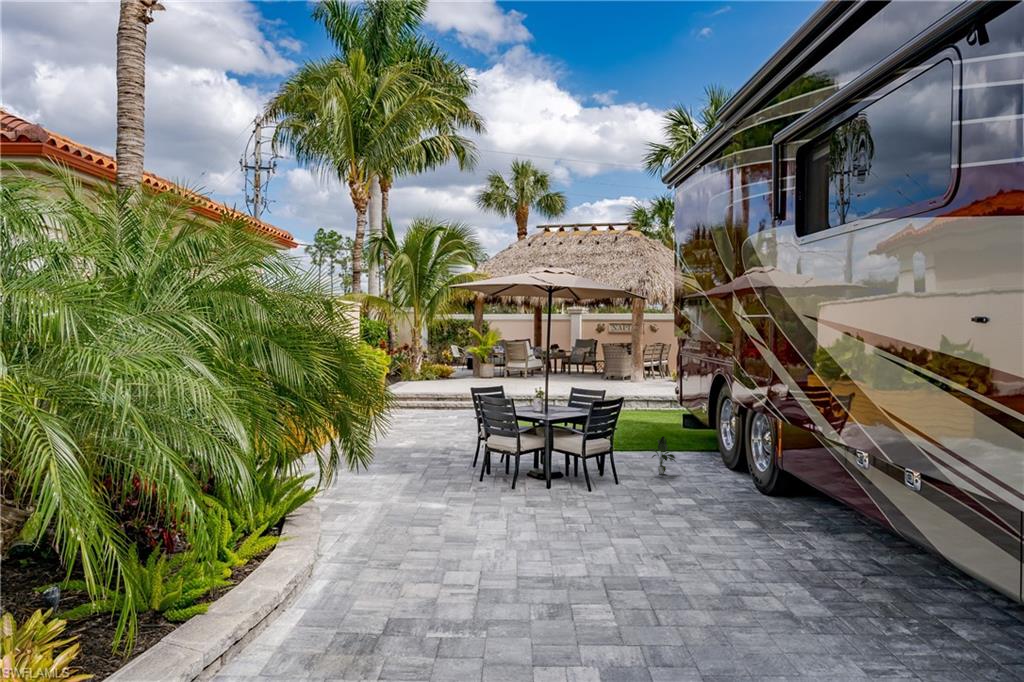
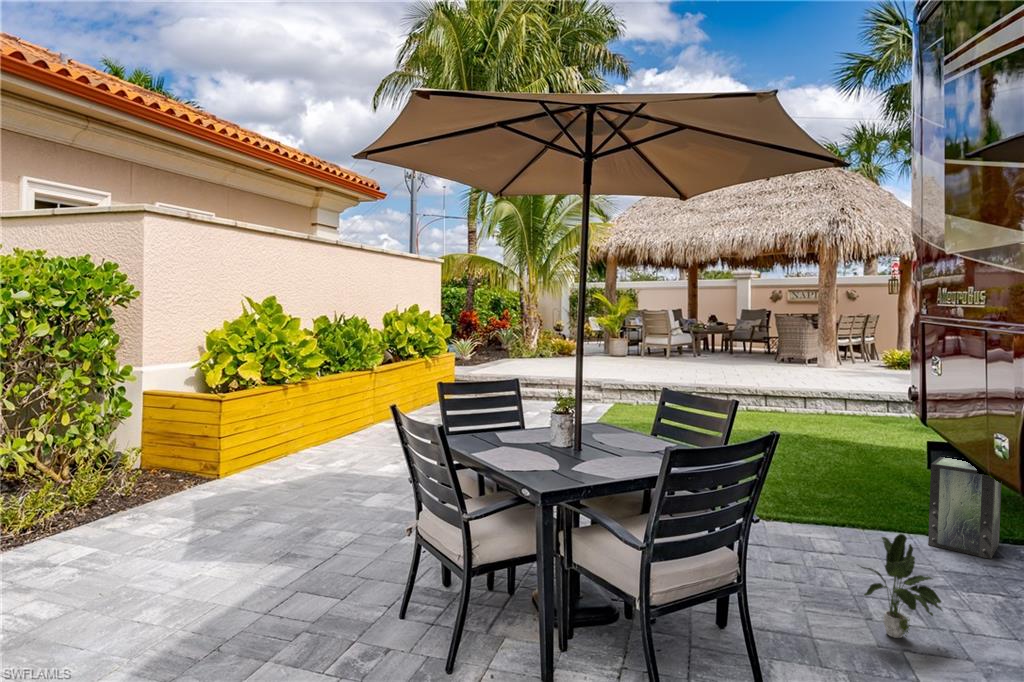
storage box: none [679,416,706,456] -> present [928,457,1001,559]

